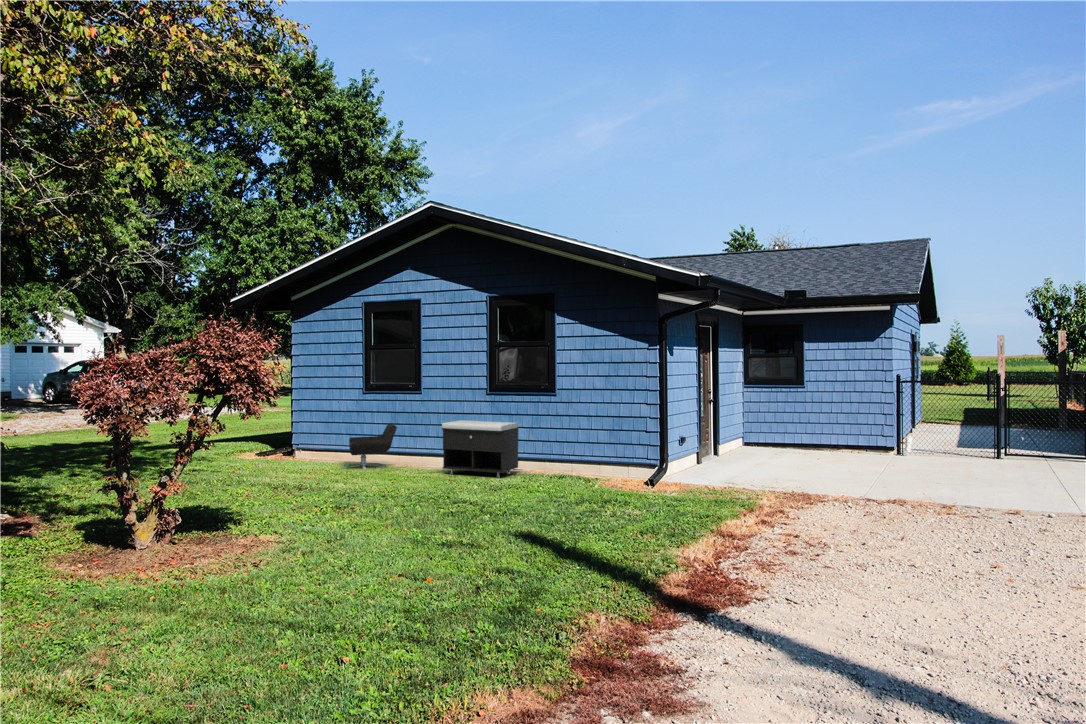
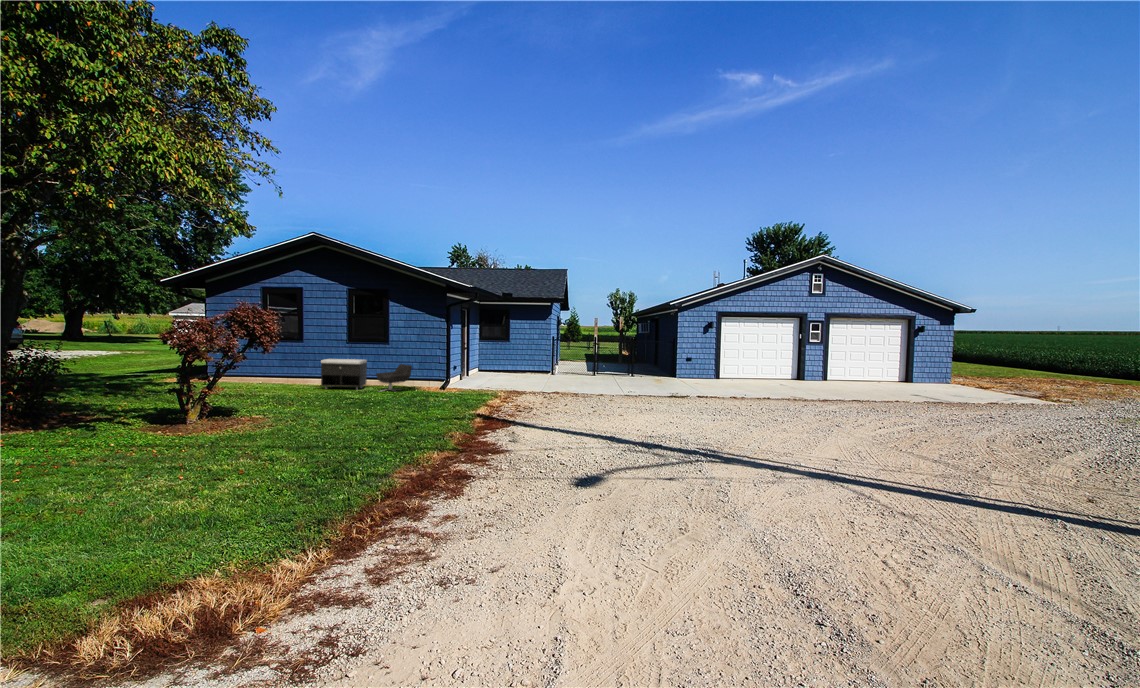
lounge chair: present [344,423,397,470] -> present [376,364,412,390]

